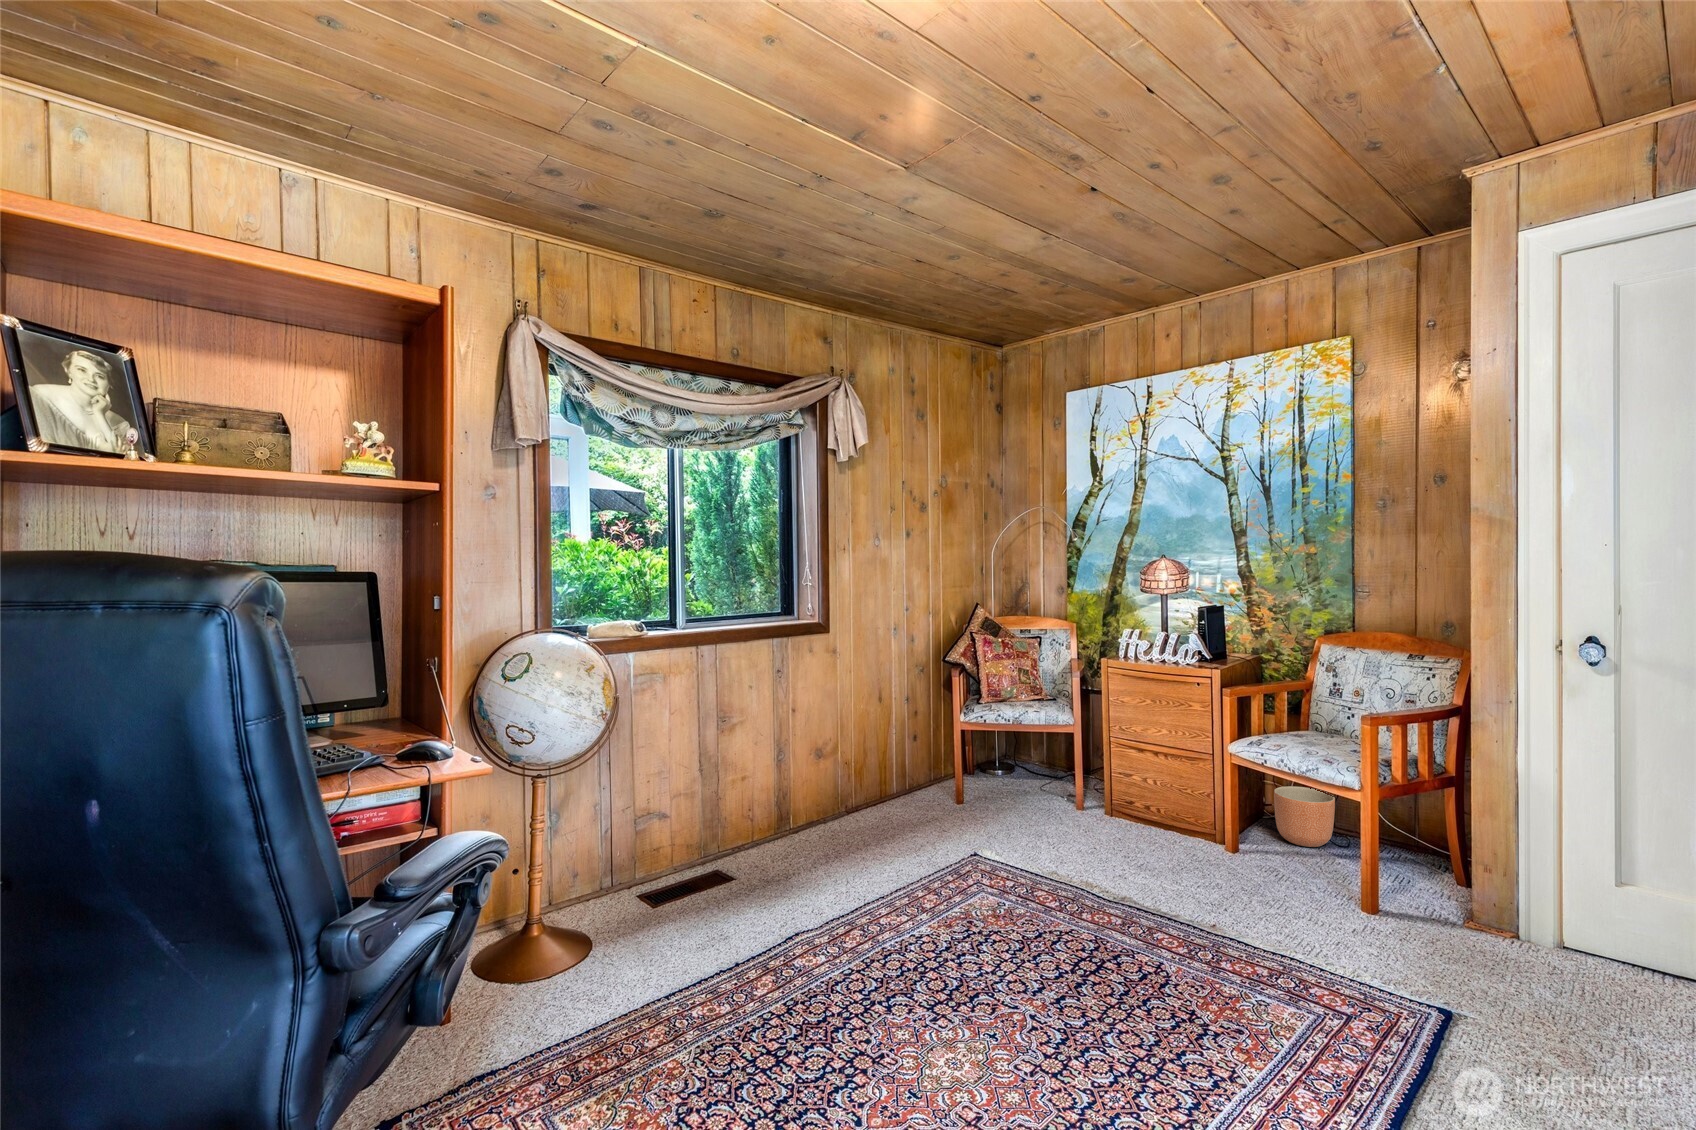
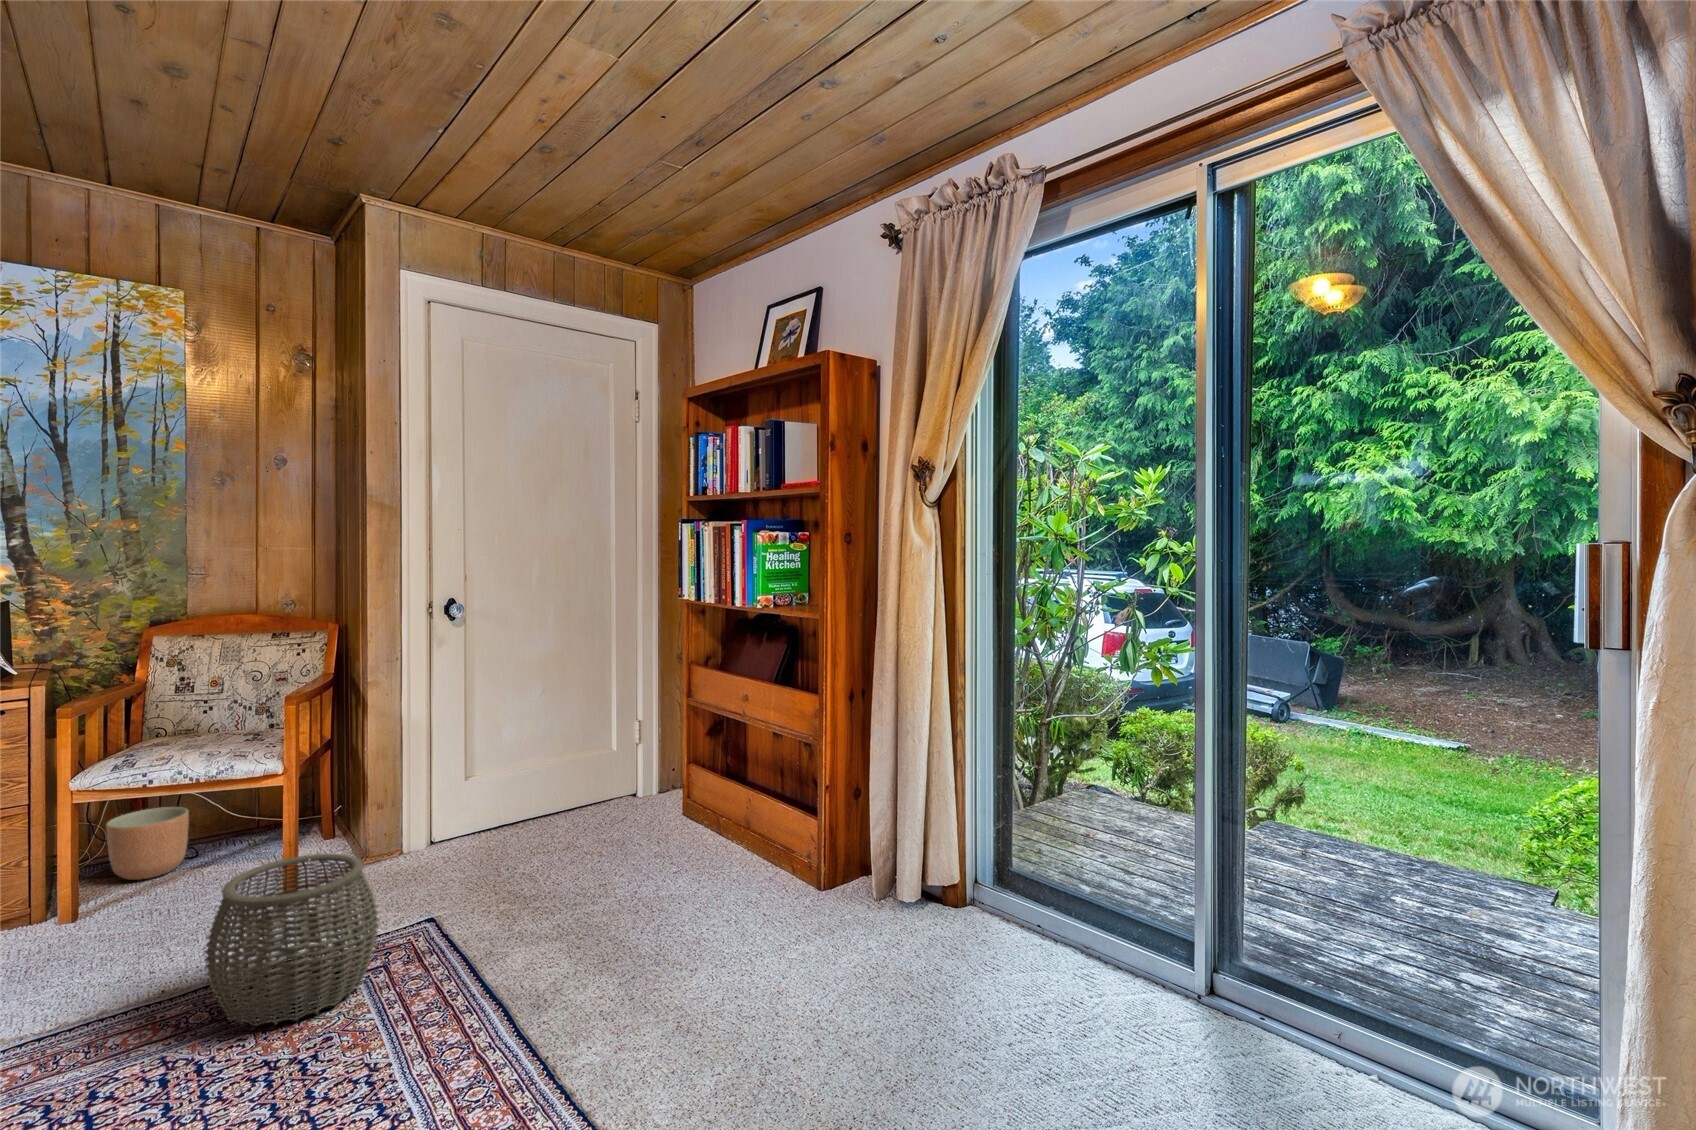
woven basket: none [1193,856,1342,1015] -> present [204,854,379,1026]

